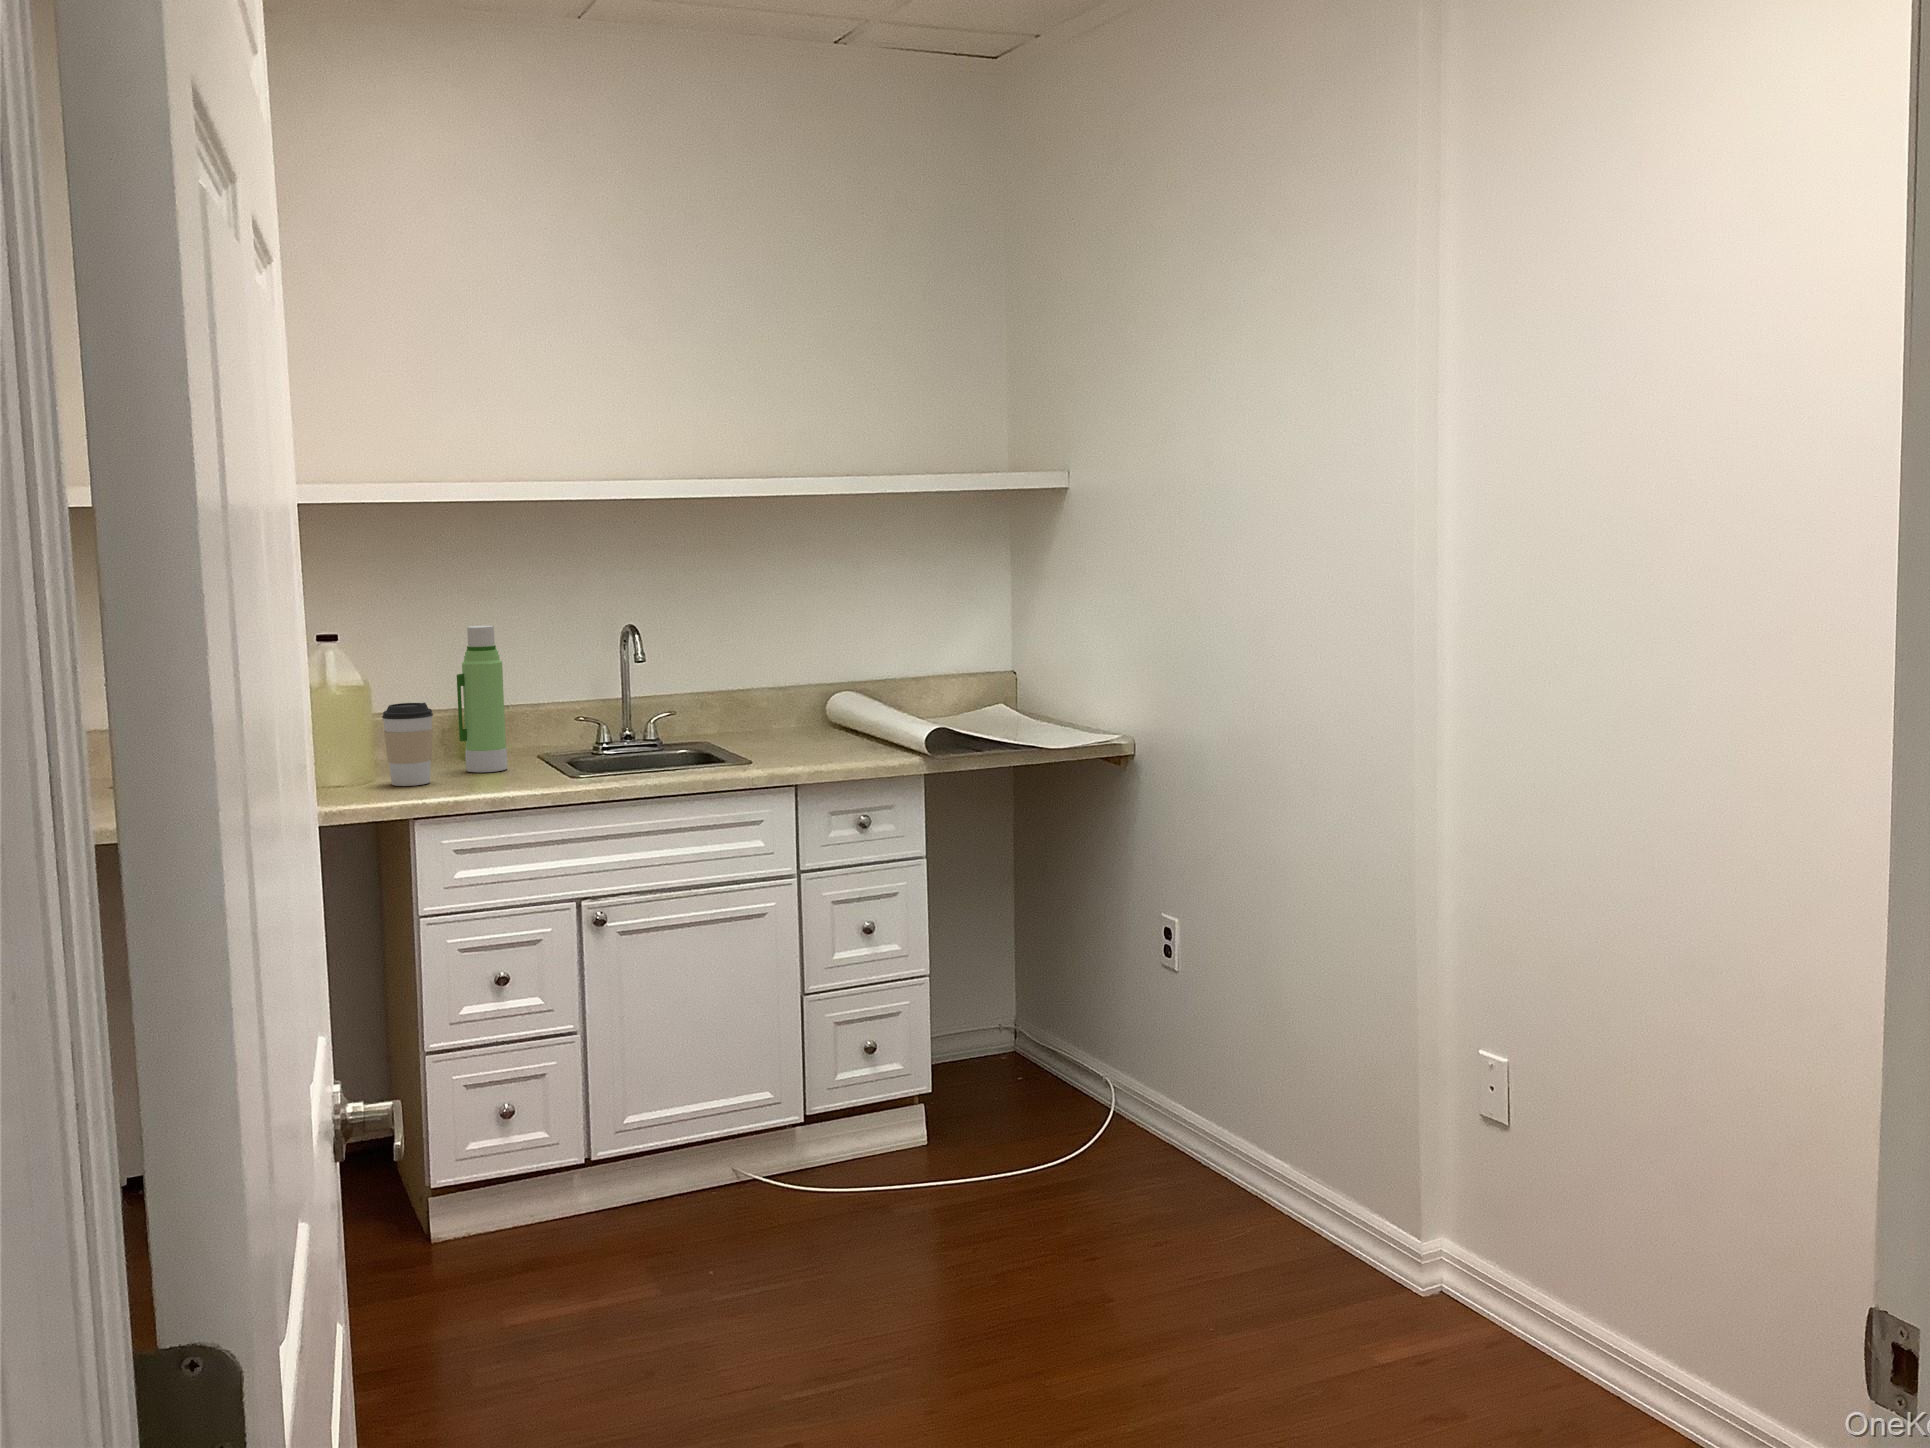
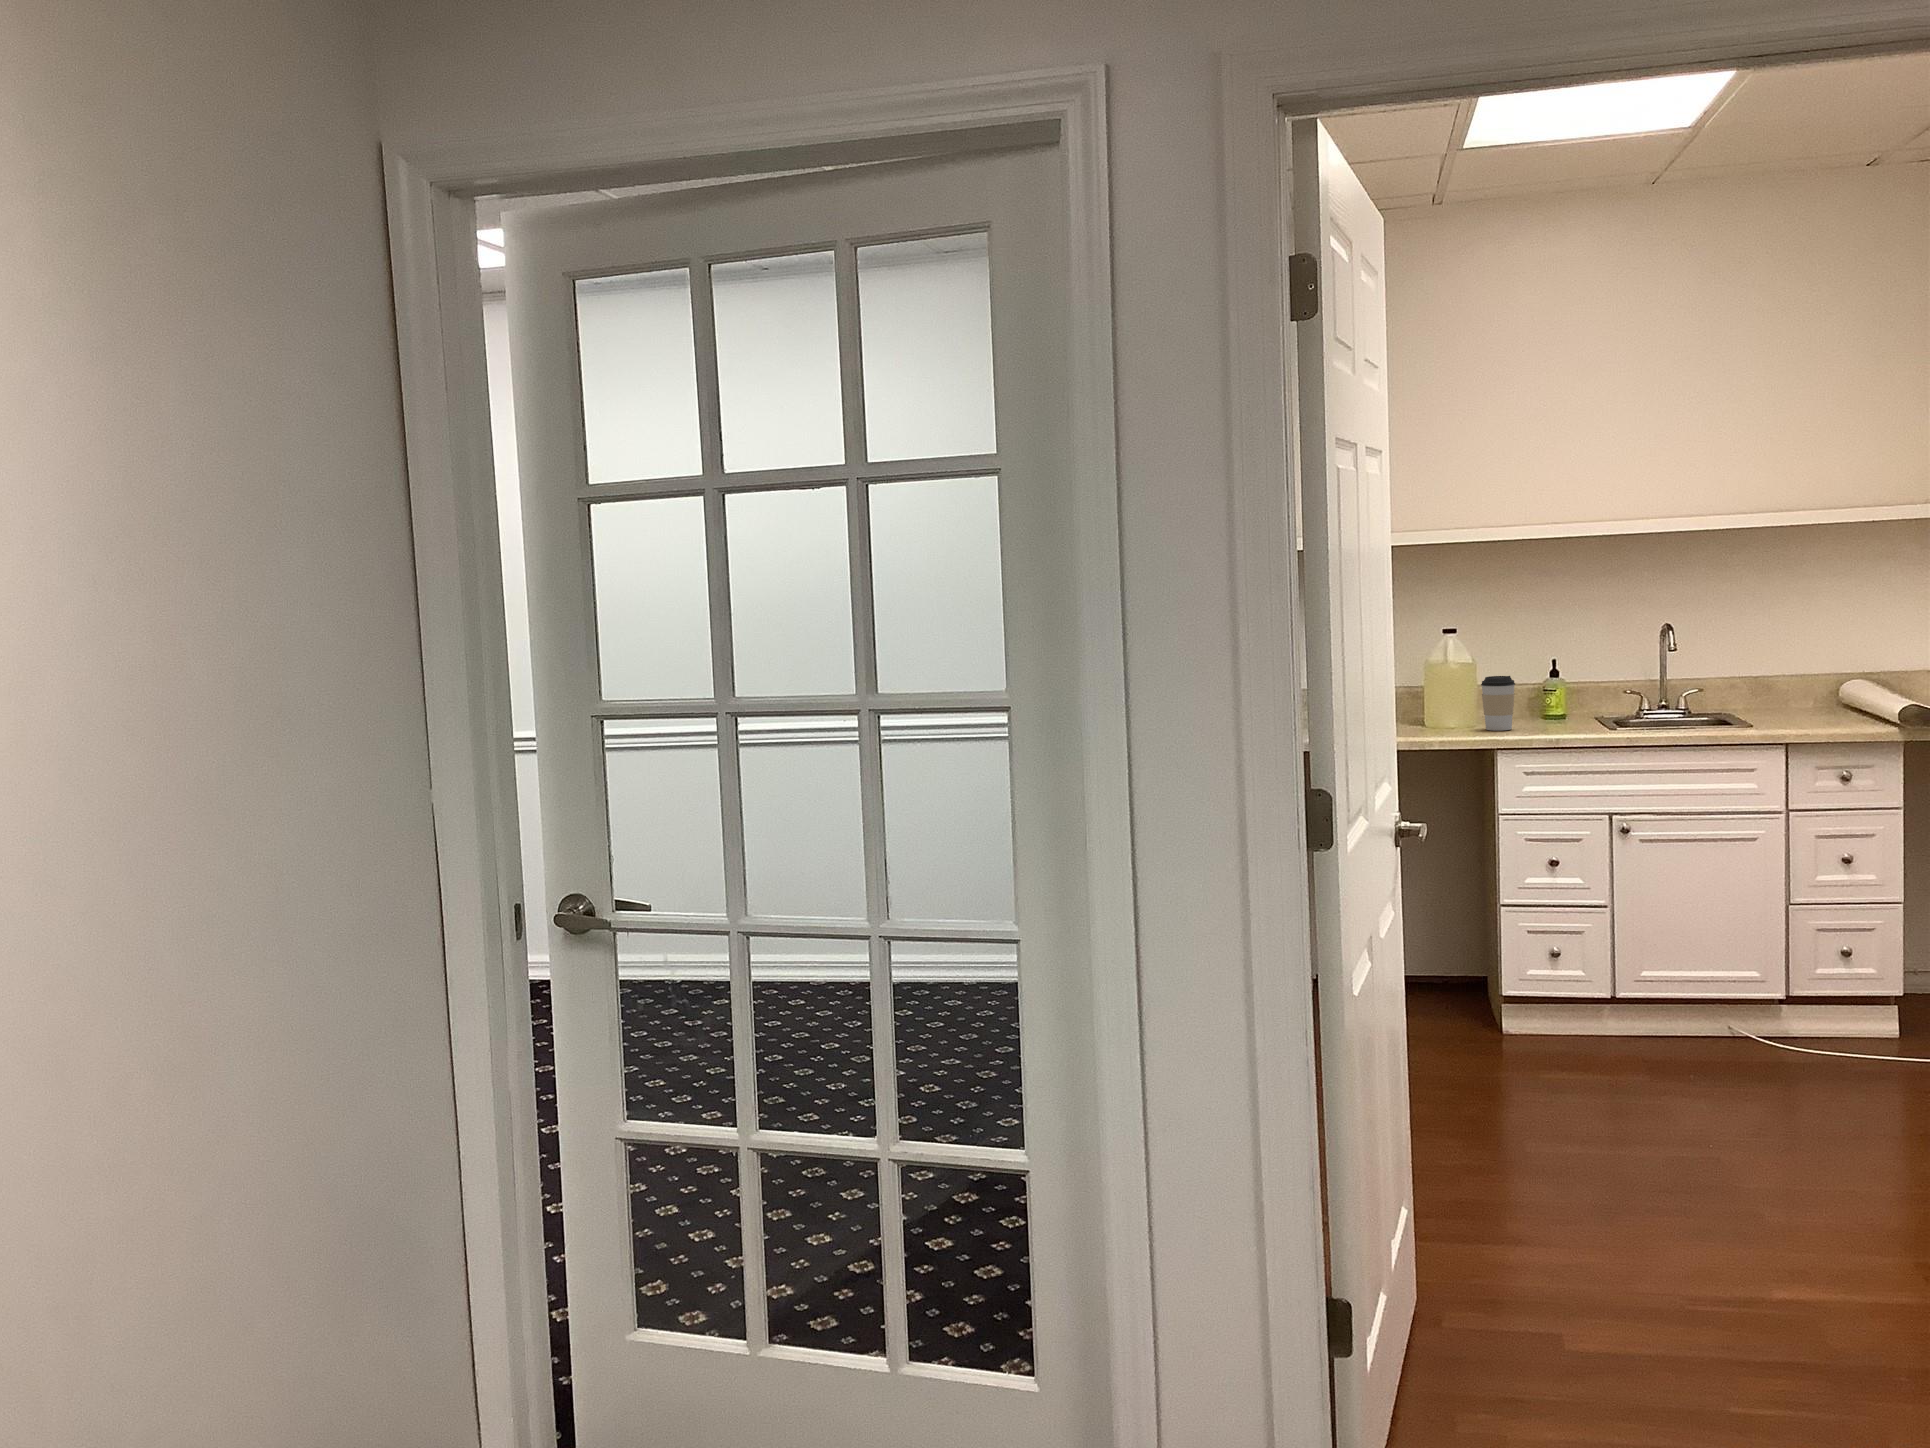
water bottle: present [457,626,507,772] -> none [1534,625,1567,725]

